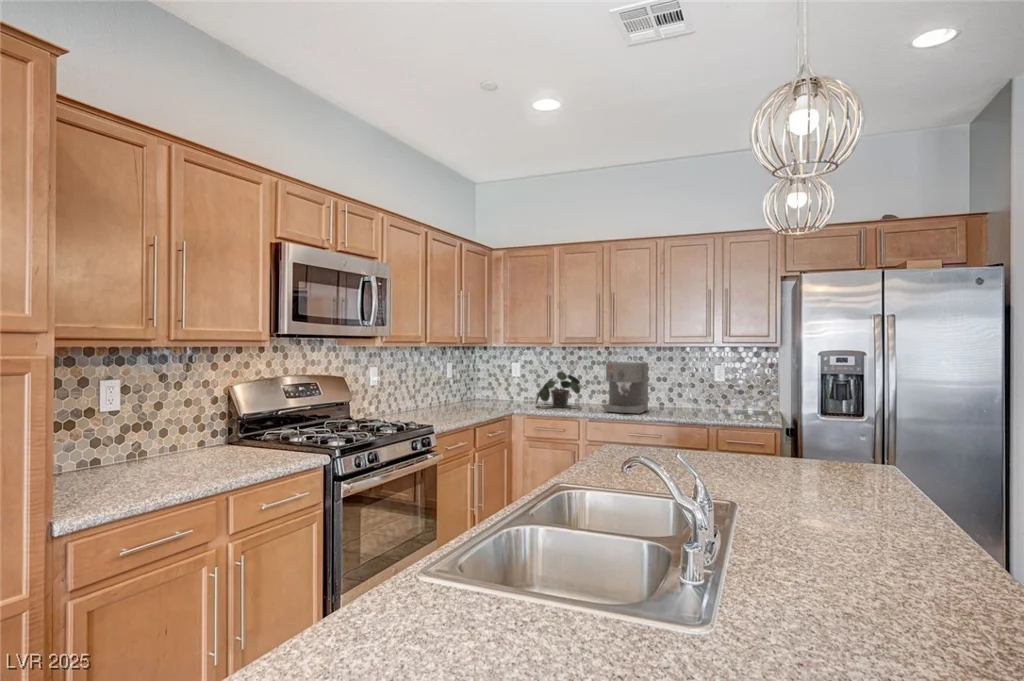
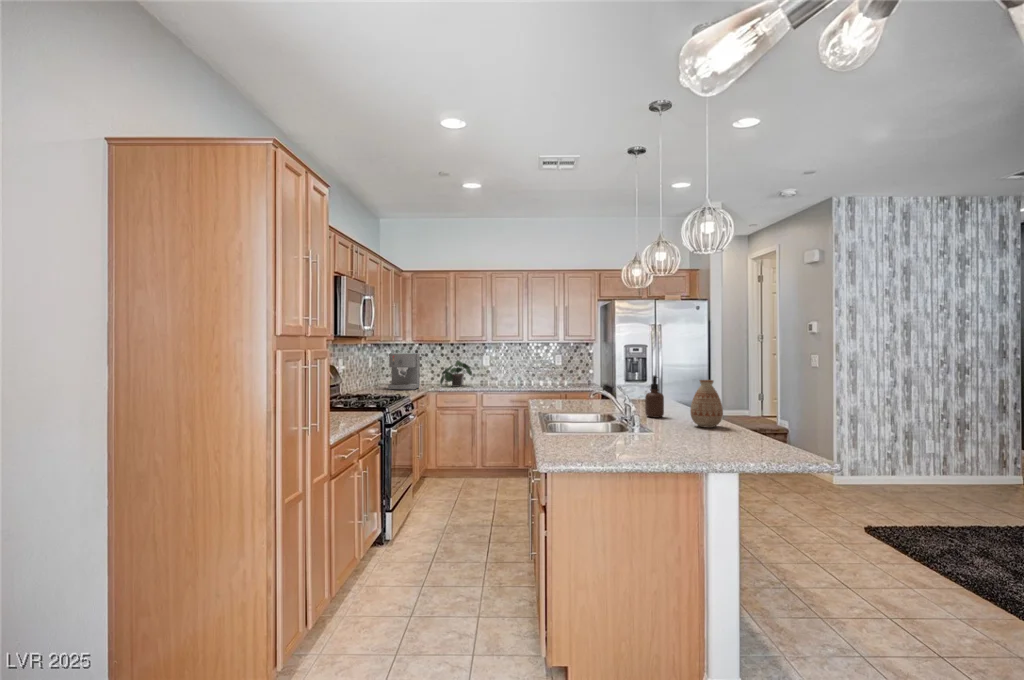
coffee maker: present [604,362,648,414] -> present [388,353,420,390]
soap dispenser: none [775,427,821,527] -> present [645,376,664,418]
vase: none [867,456,975,601] -> present [690,380,723,428]

